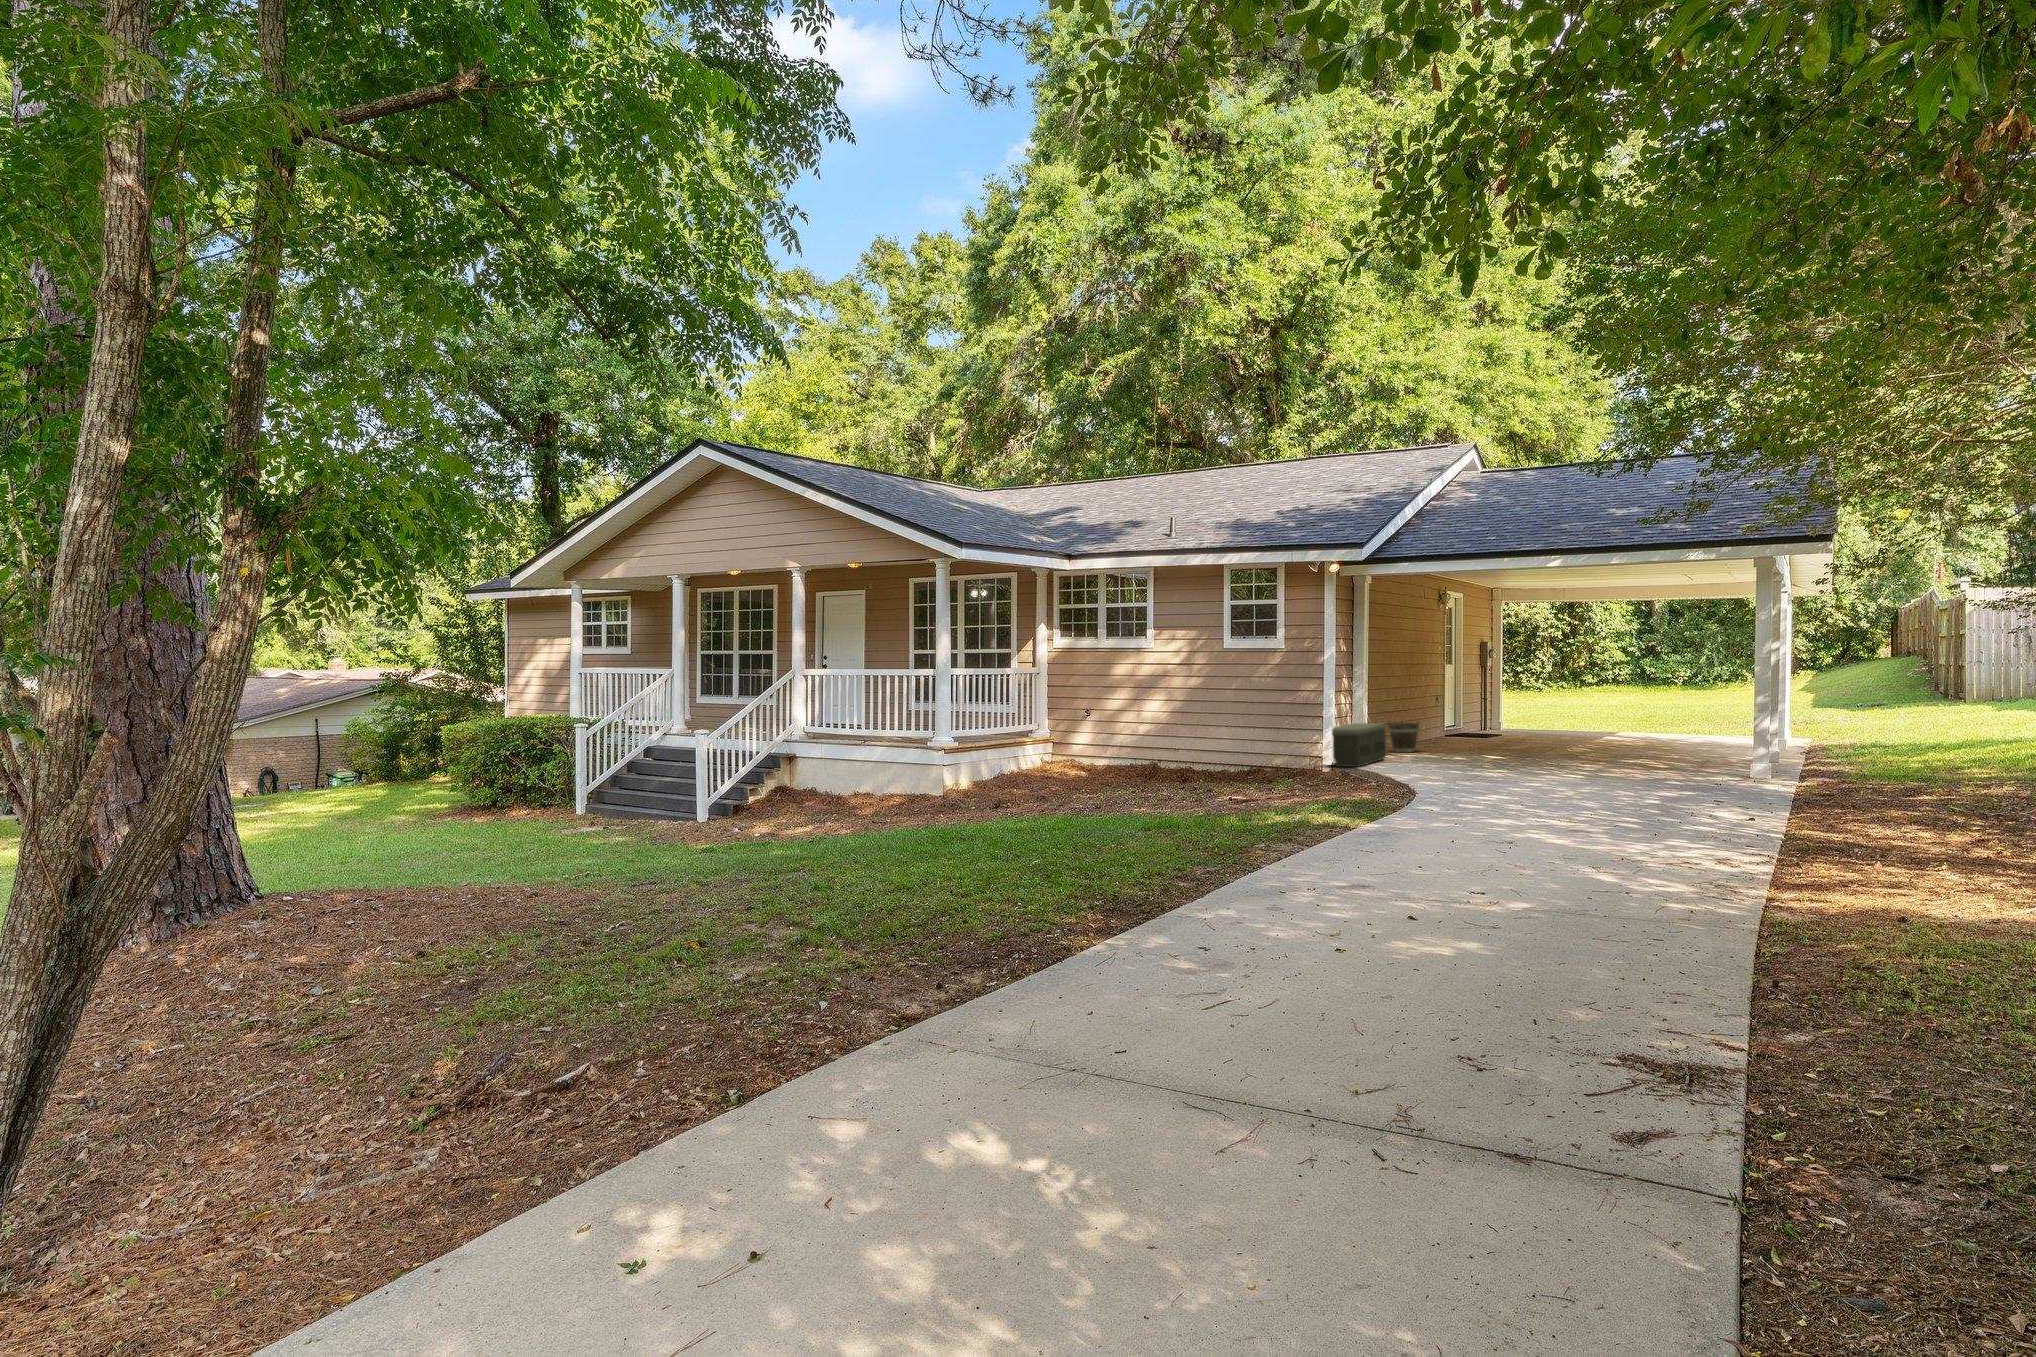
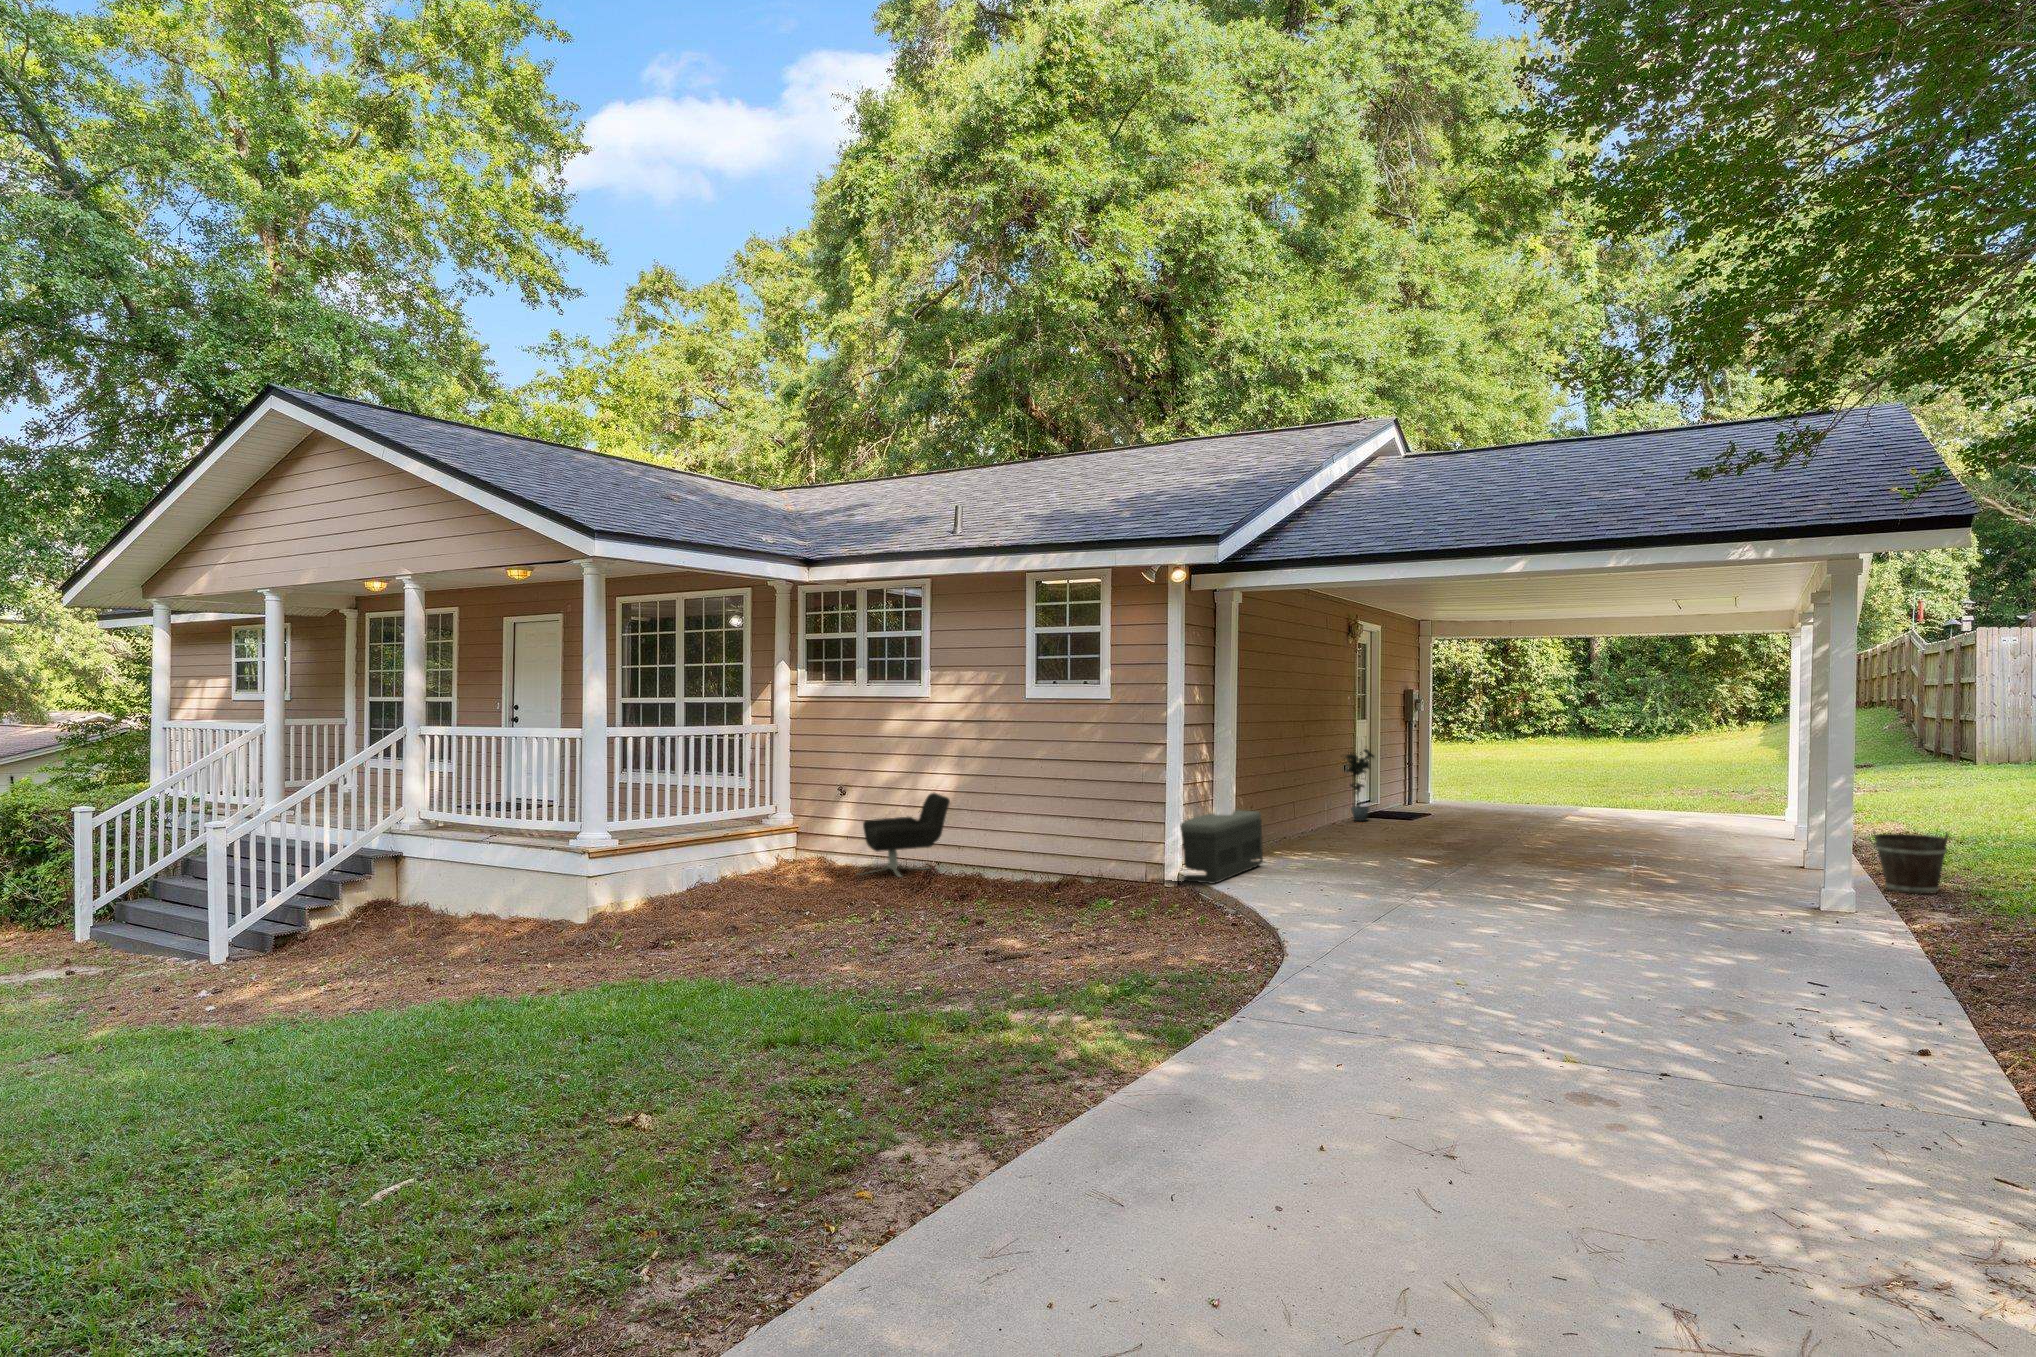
potted plant: none [1435,683,1461,739] -> present [1344,749,1374,821]
lounge chair: none [1111,713,1174,767] -> present [863,793,950,877]
bucket: present [1388,722,1419,753] -> present [1873,831,1948,894]

